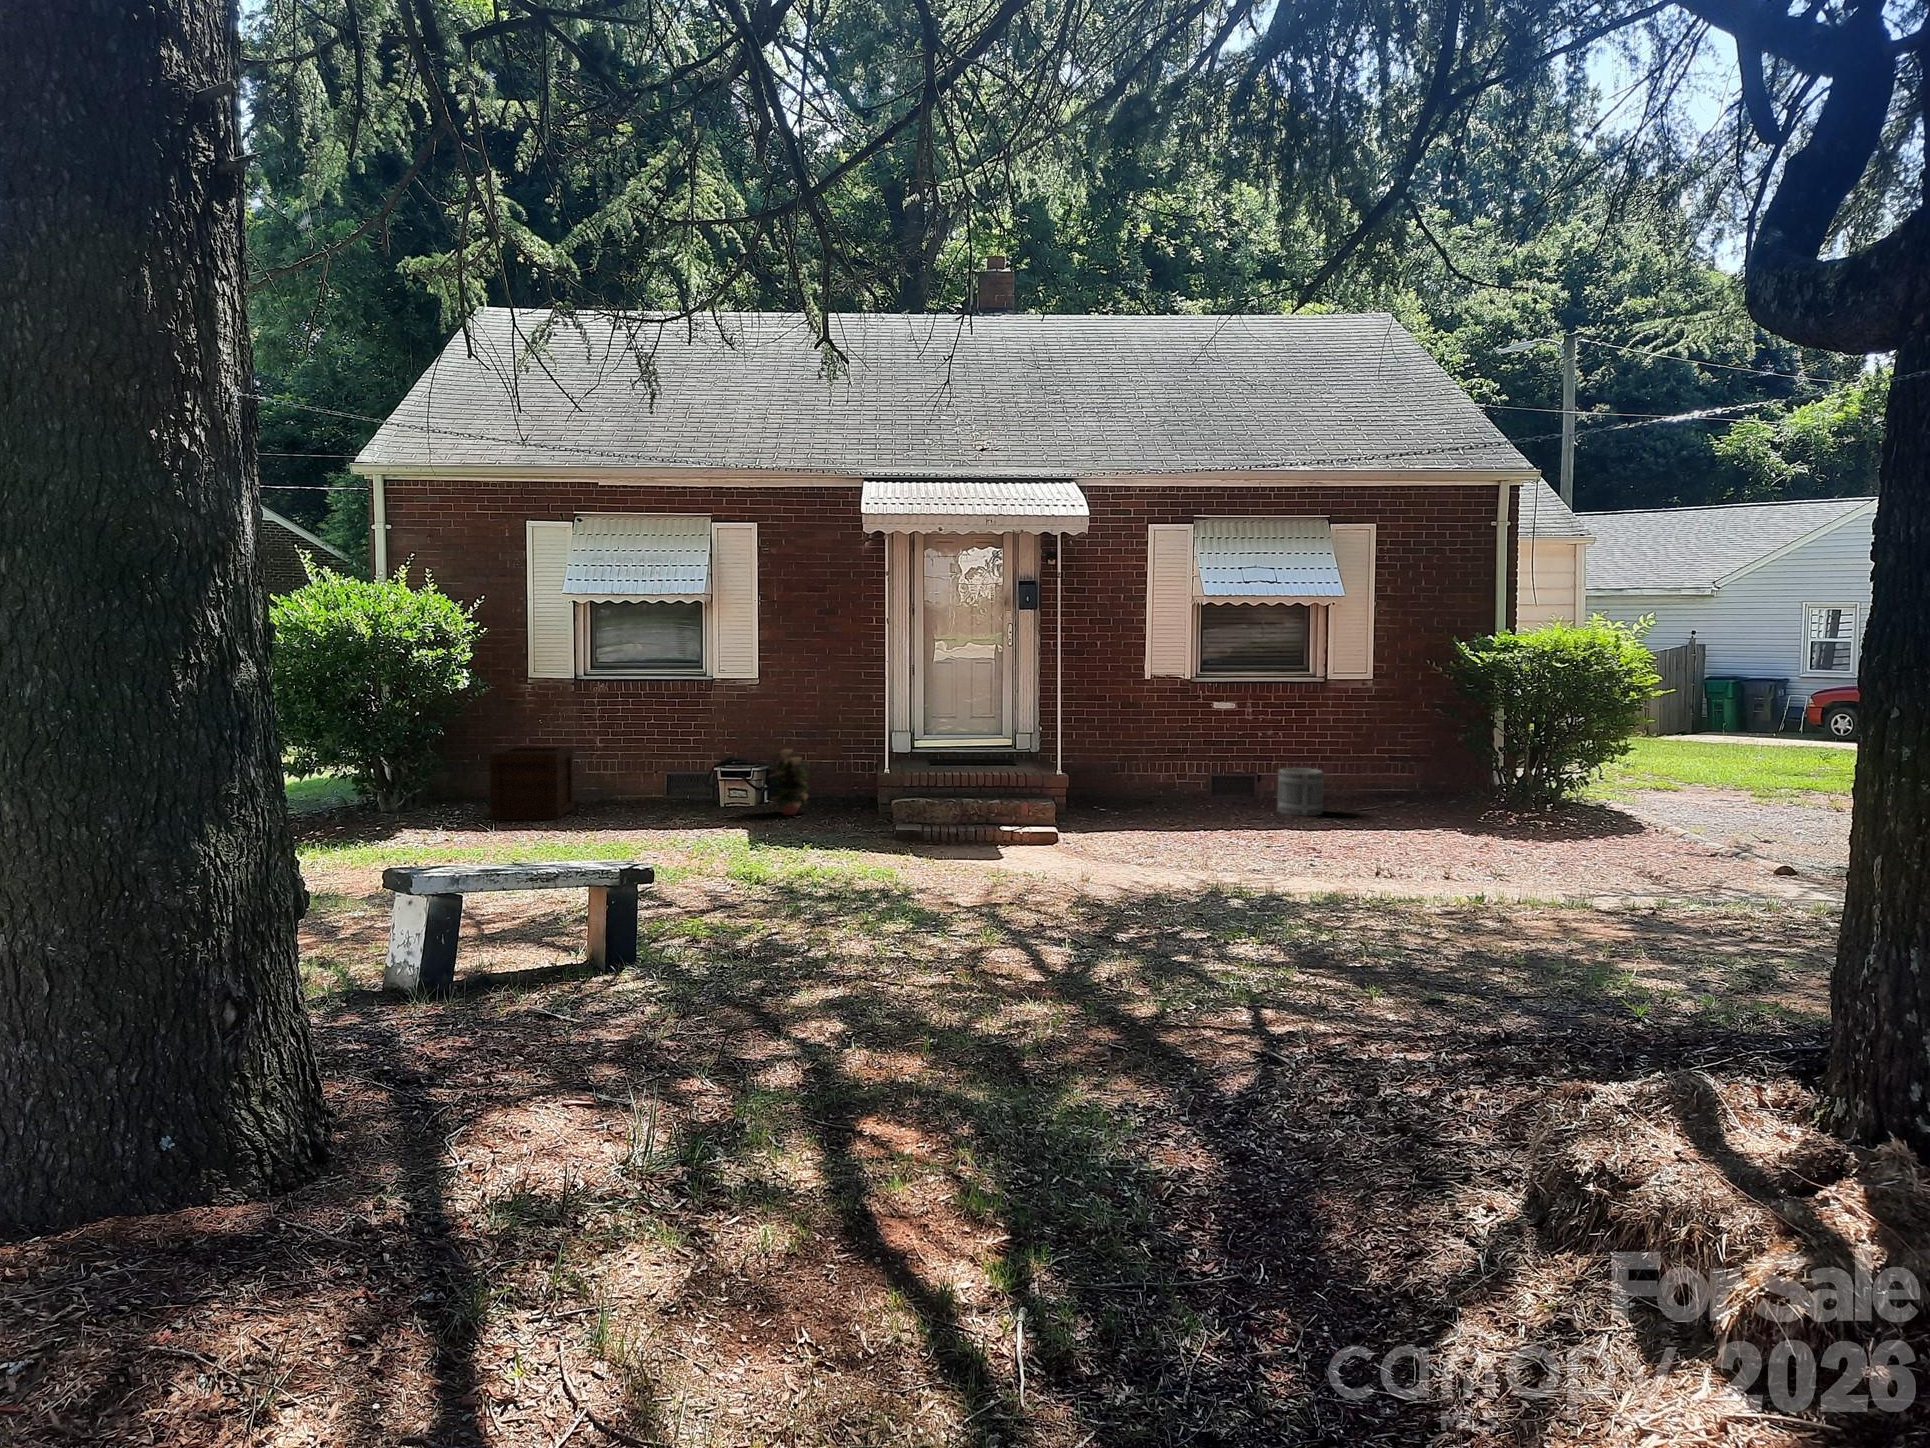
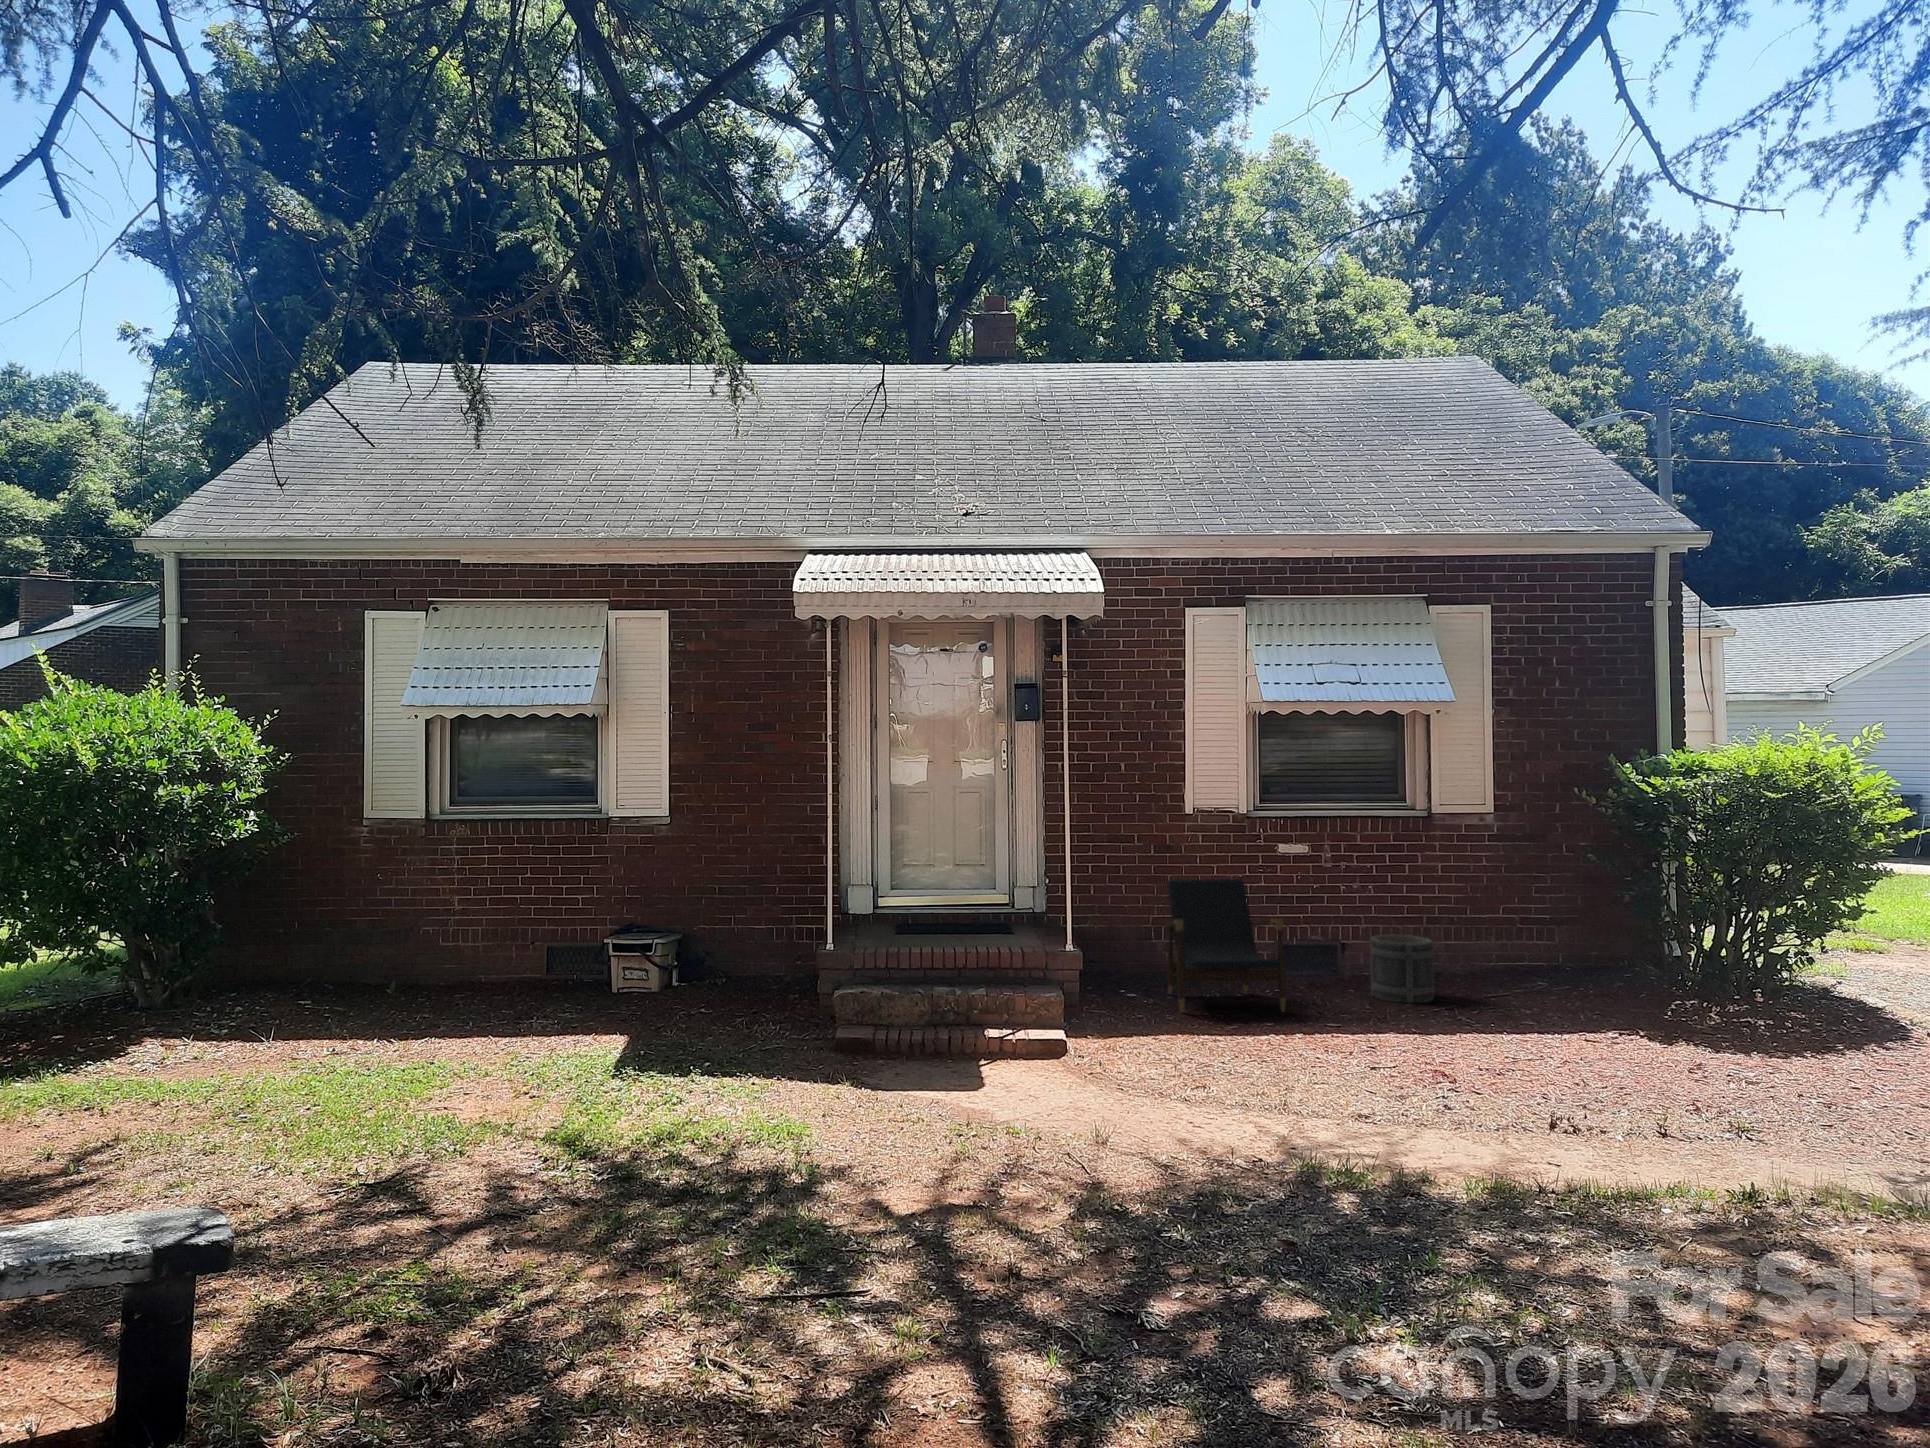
lounge chair: none [1129,726,1214,821] -> present [1165,878,1286,1013]
wooden crate: present [489,747,574,820] -> none [295,909,421,1013]
decorative plant: present [767,749,809,815] -> none [673,912,737,1003]

